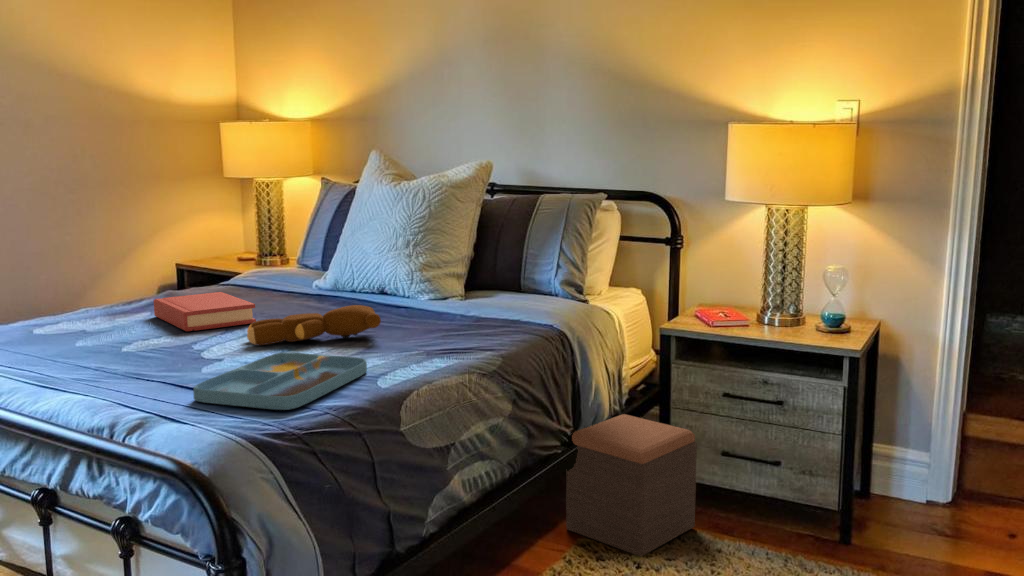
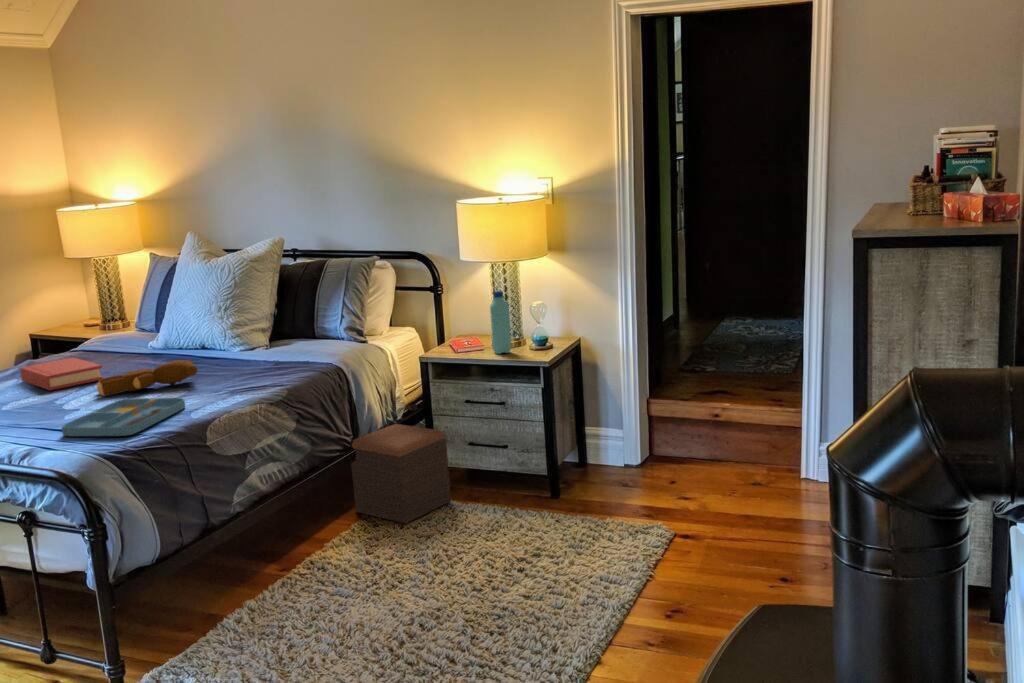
water bottle: none [767,247,795,333] -> present [490,291,511,354]

